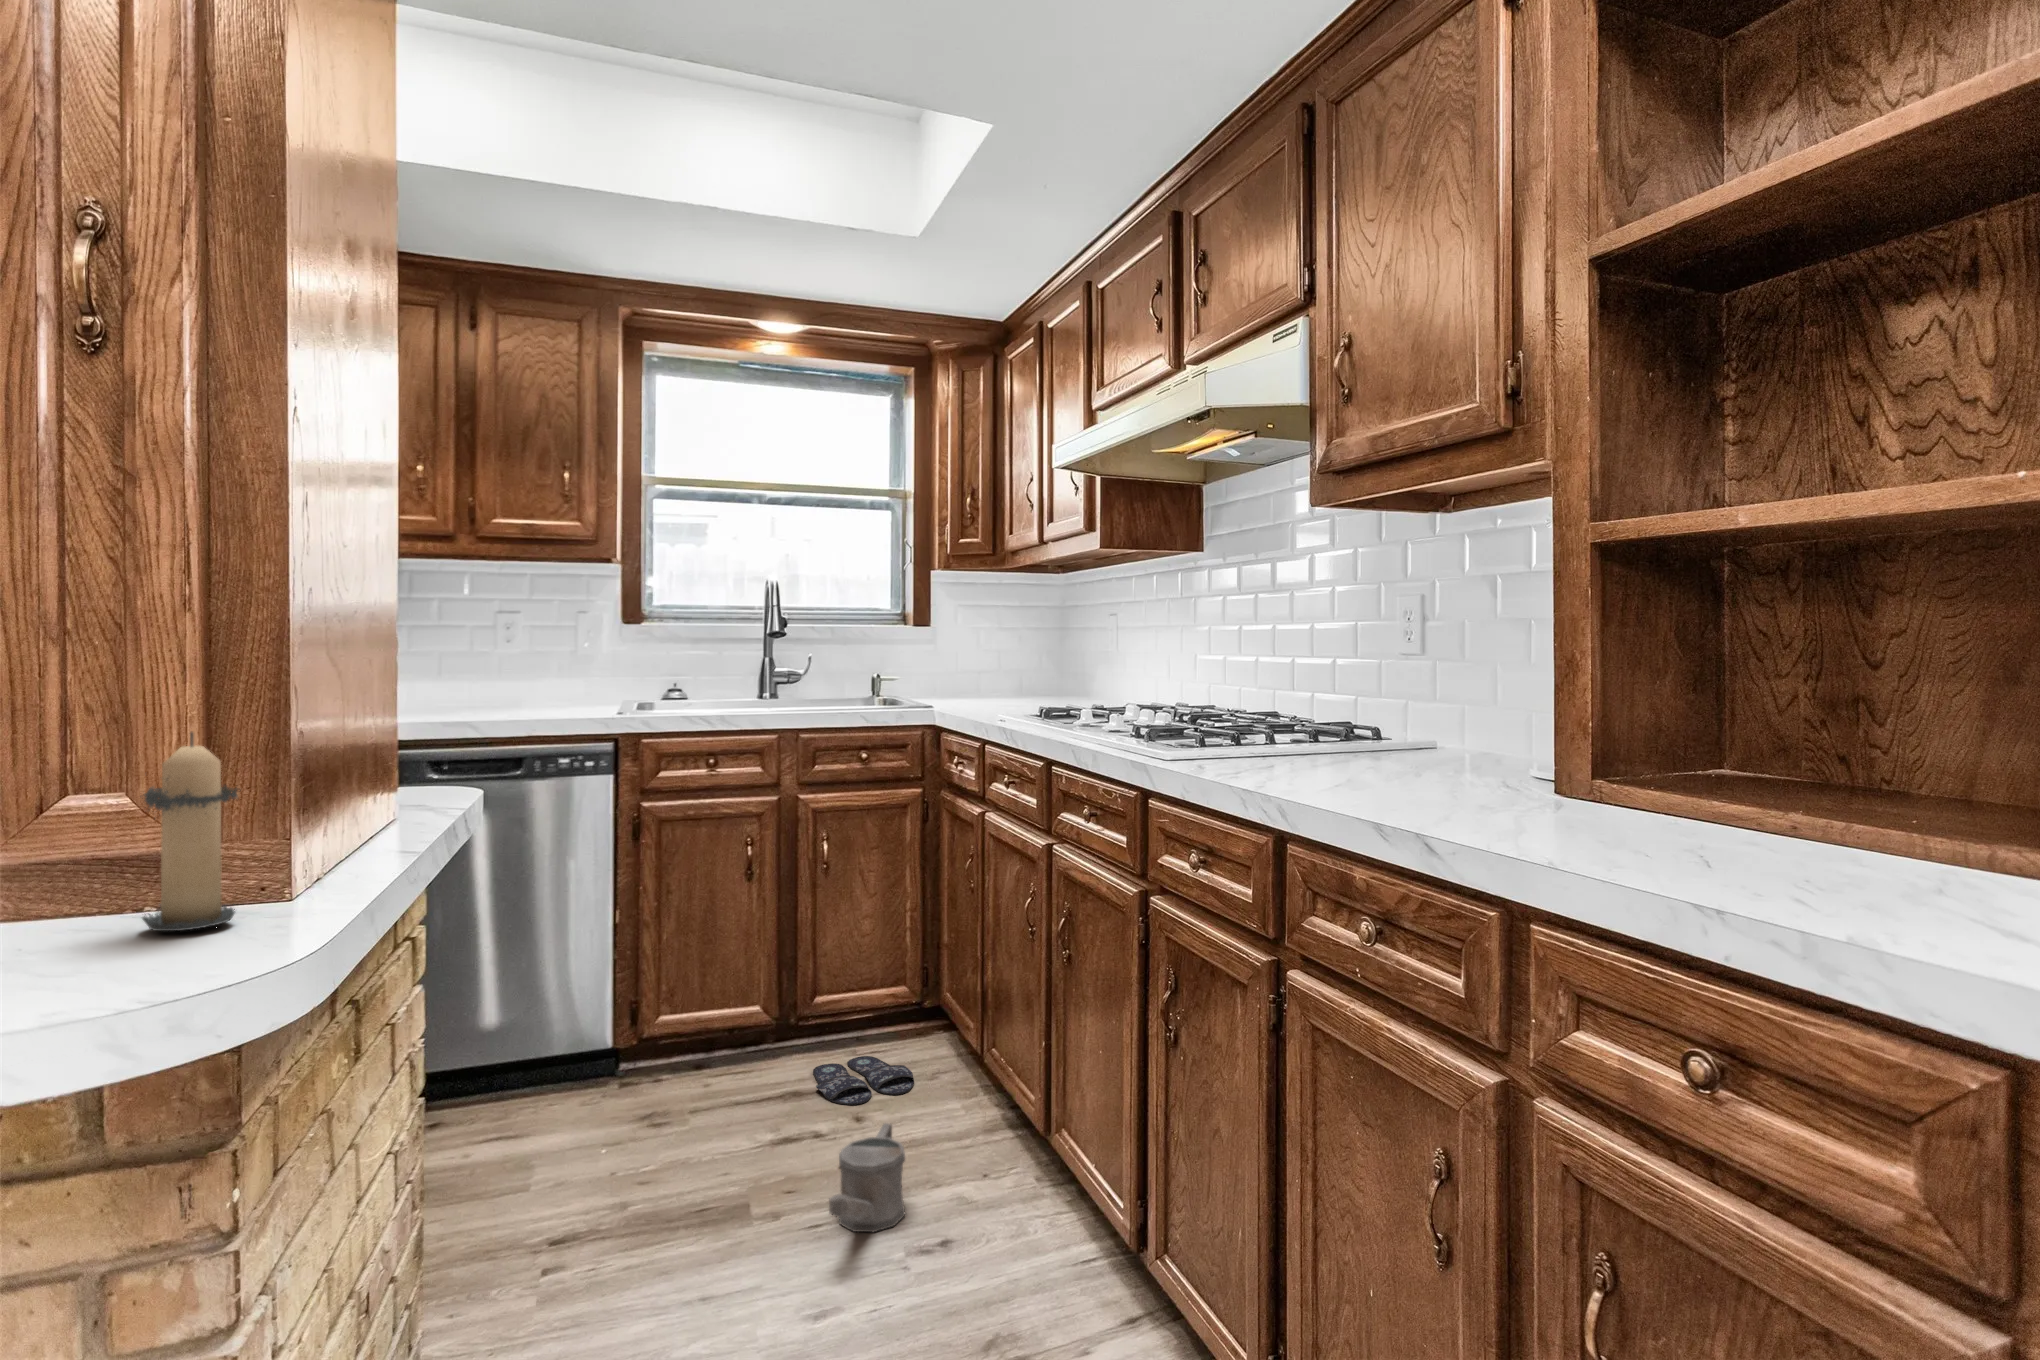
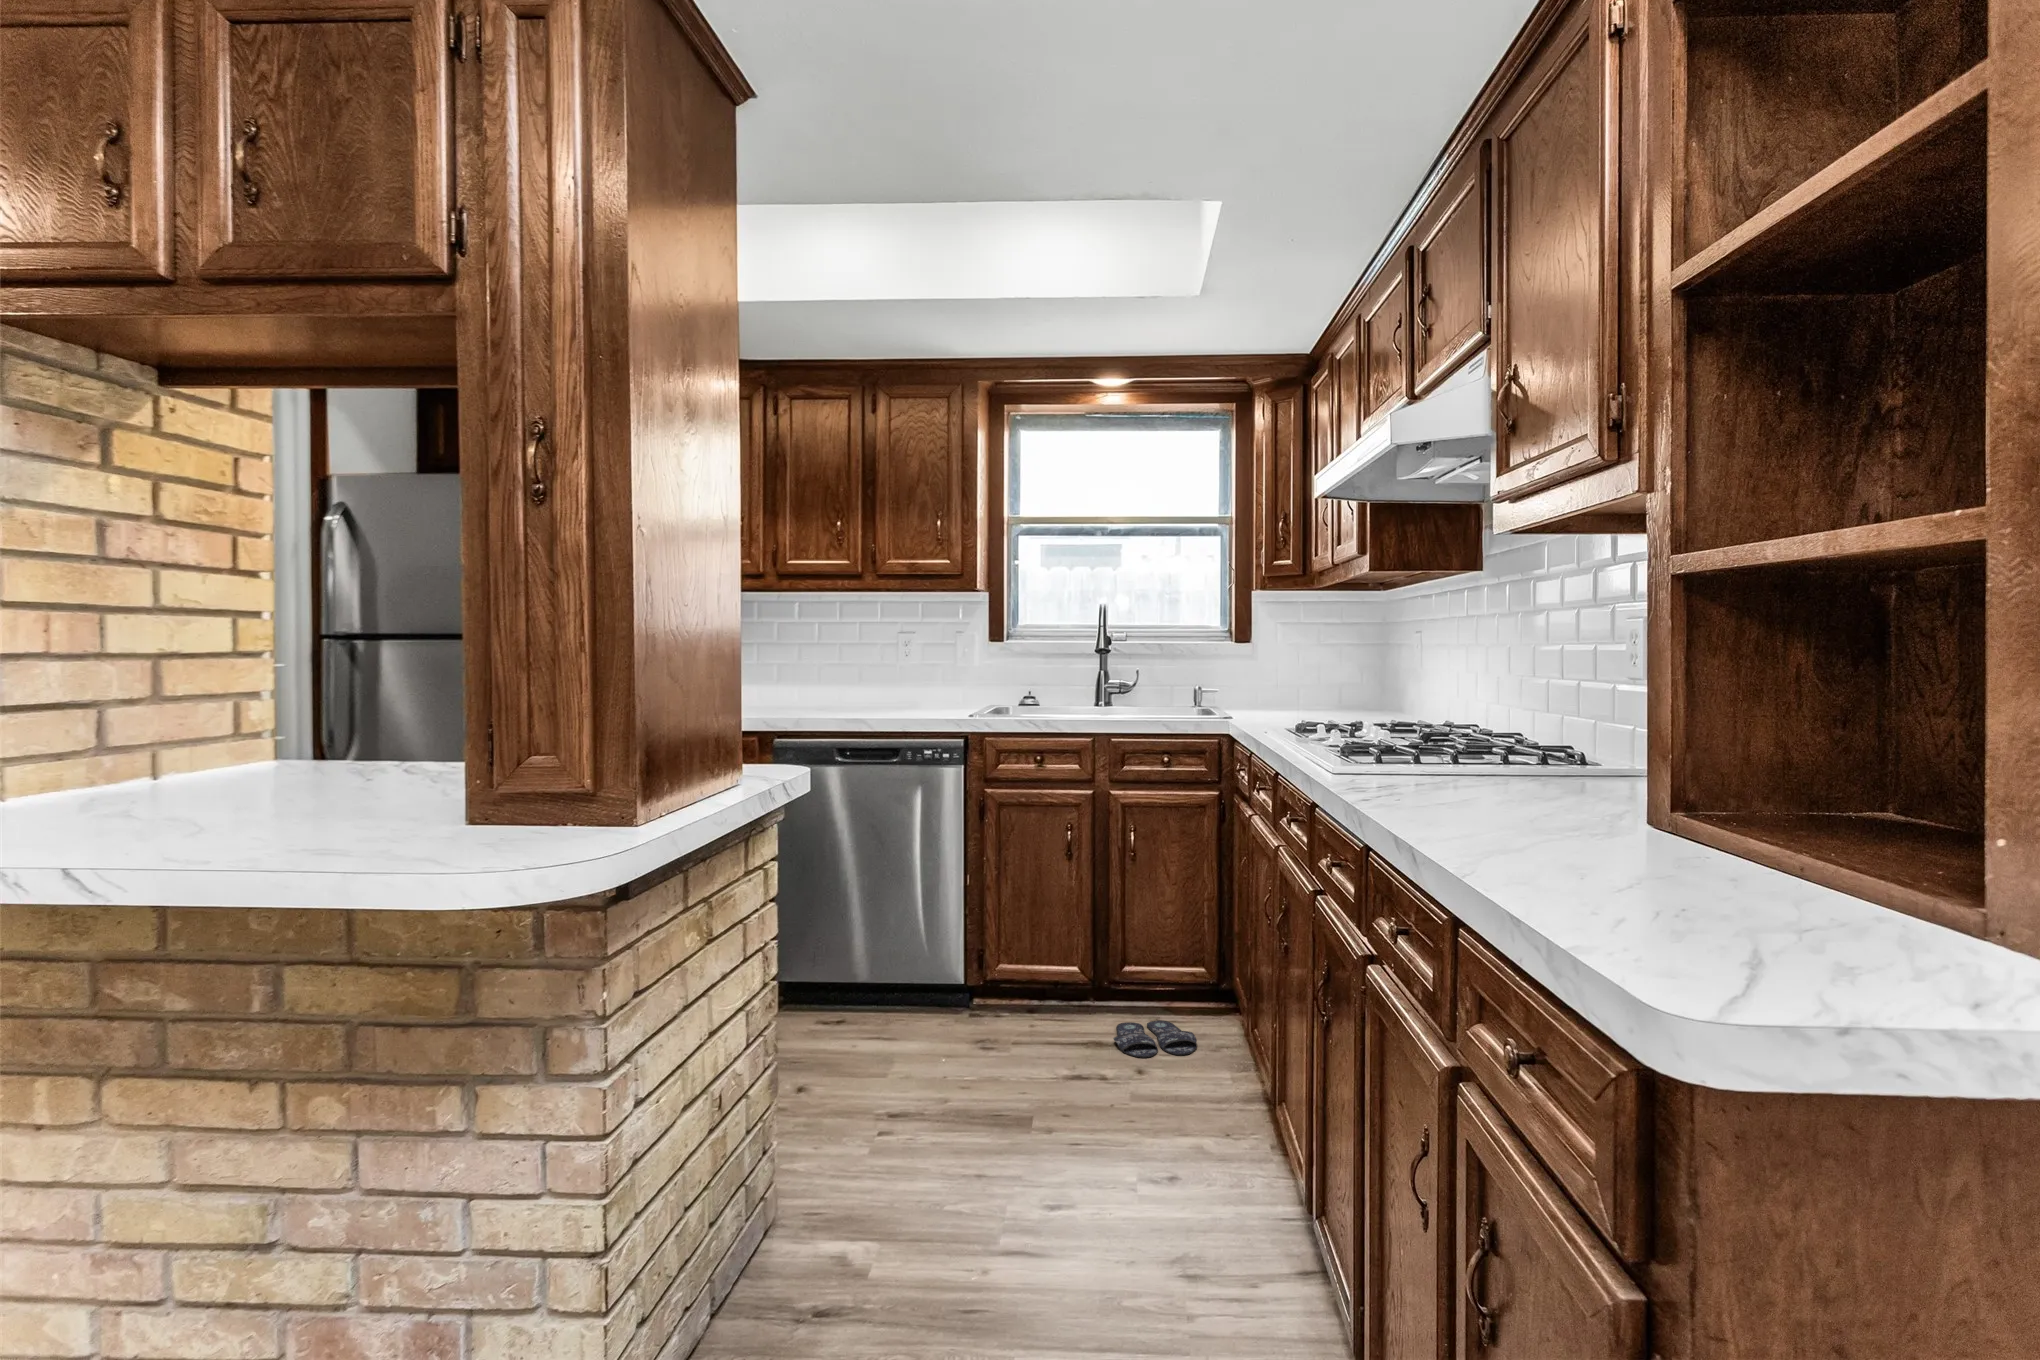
candle: present [142,732,238,931] -> none [543,723,604,839]
watering can: present [829,1123,905,1232] -> none [1073,1070,1150,1156]

